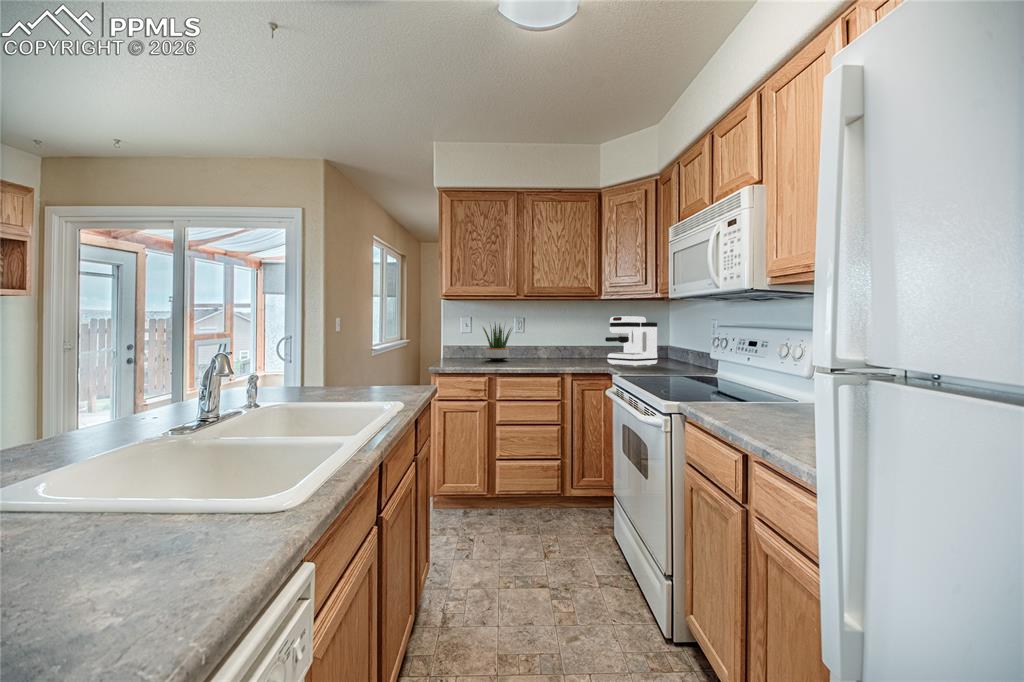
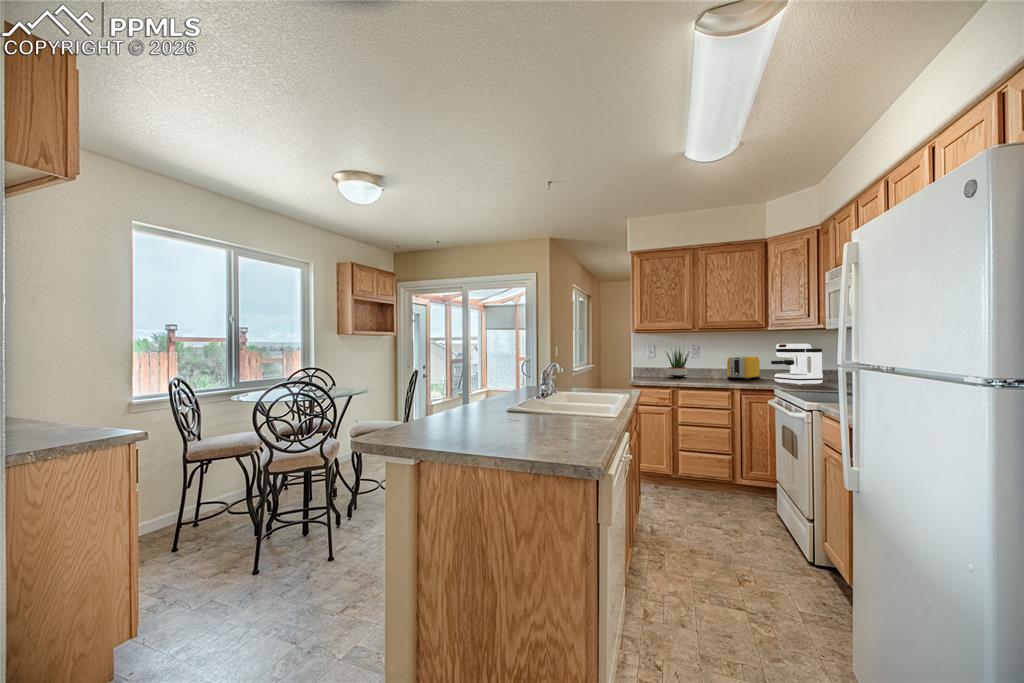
toaster: none [555,333,590,362] -> present [727,356,760,380]

